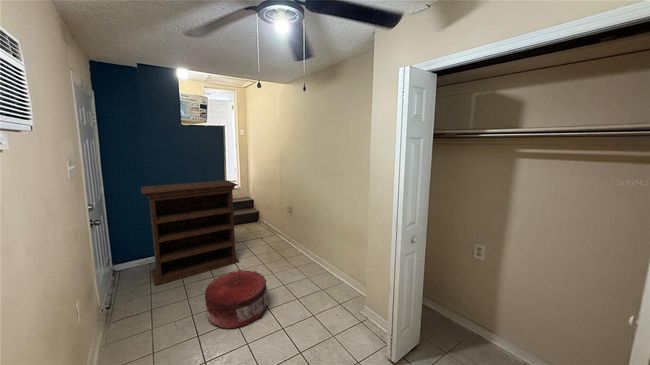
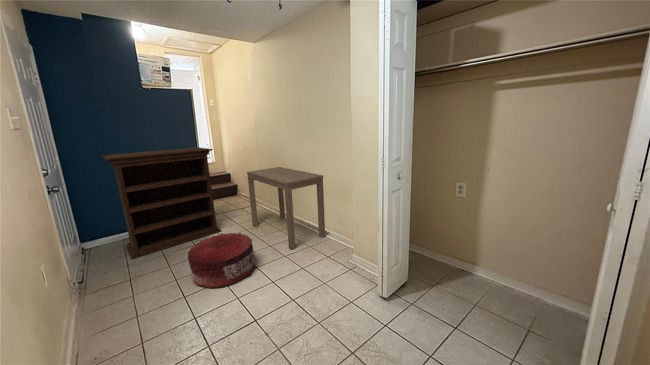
desk: none [268,202,340,291] -> present [247,167,325,250]

